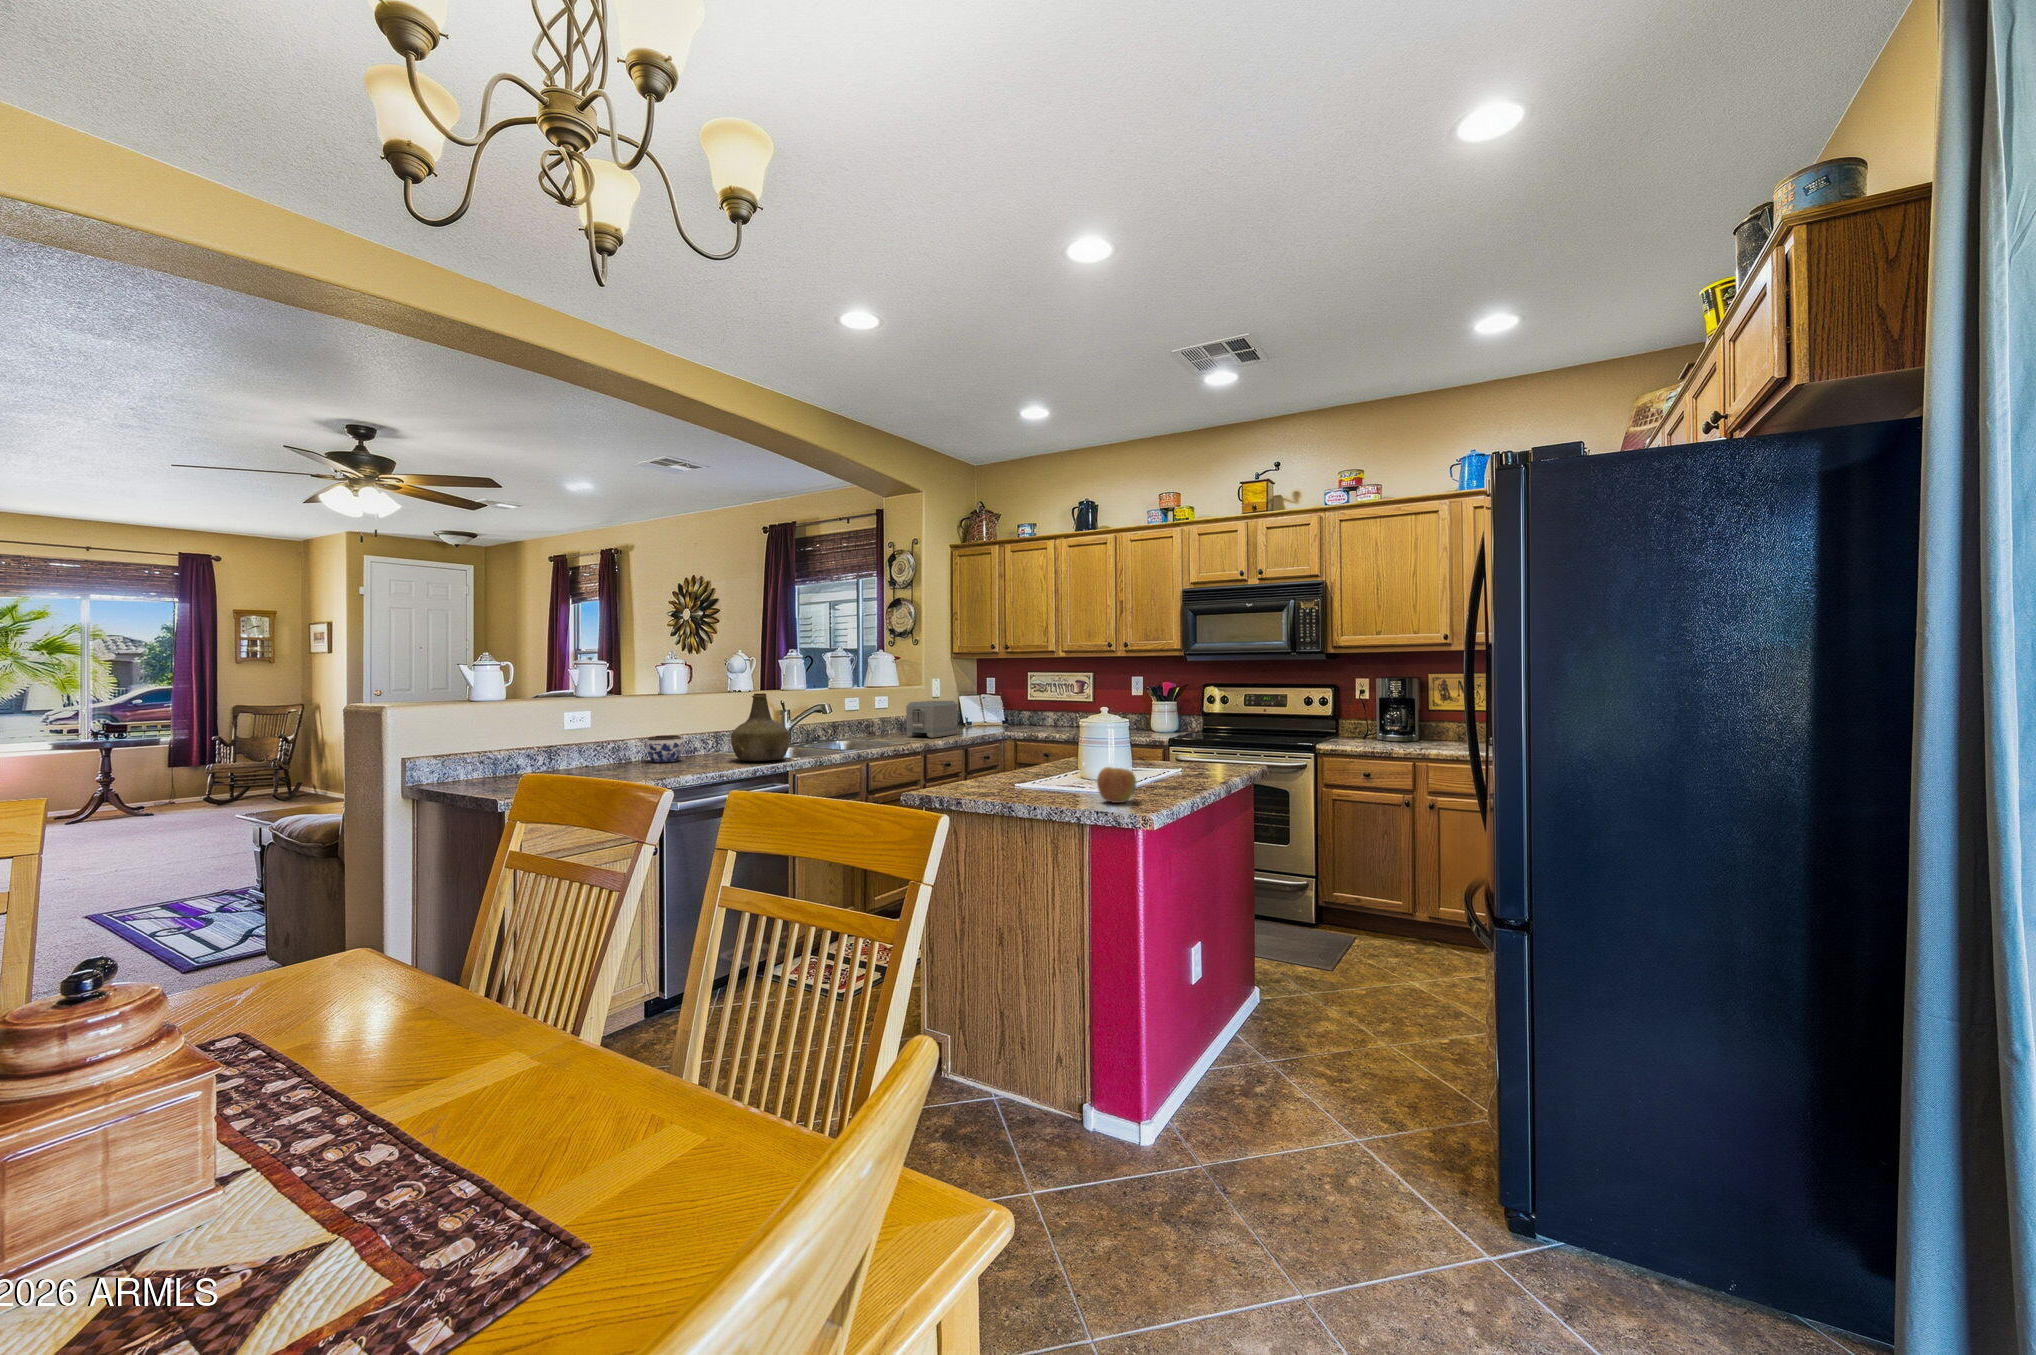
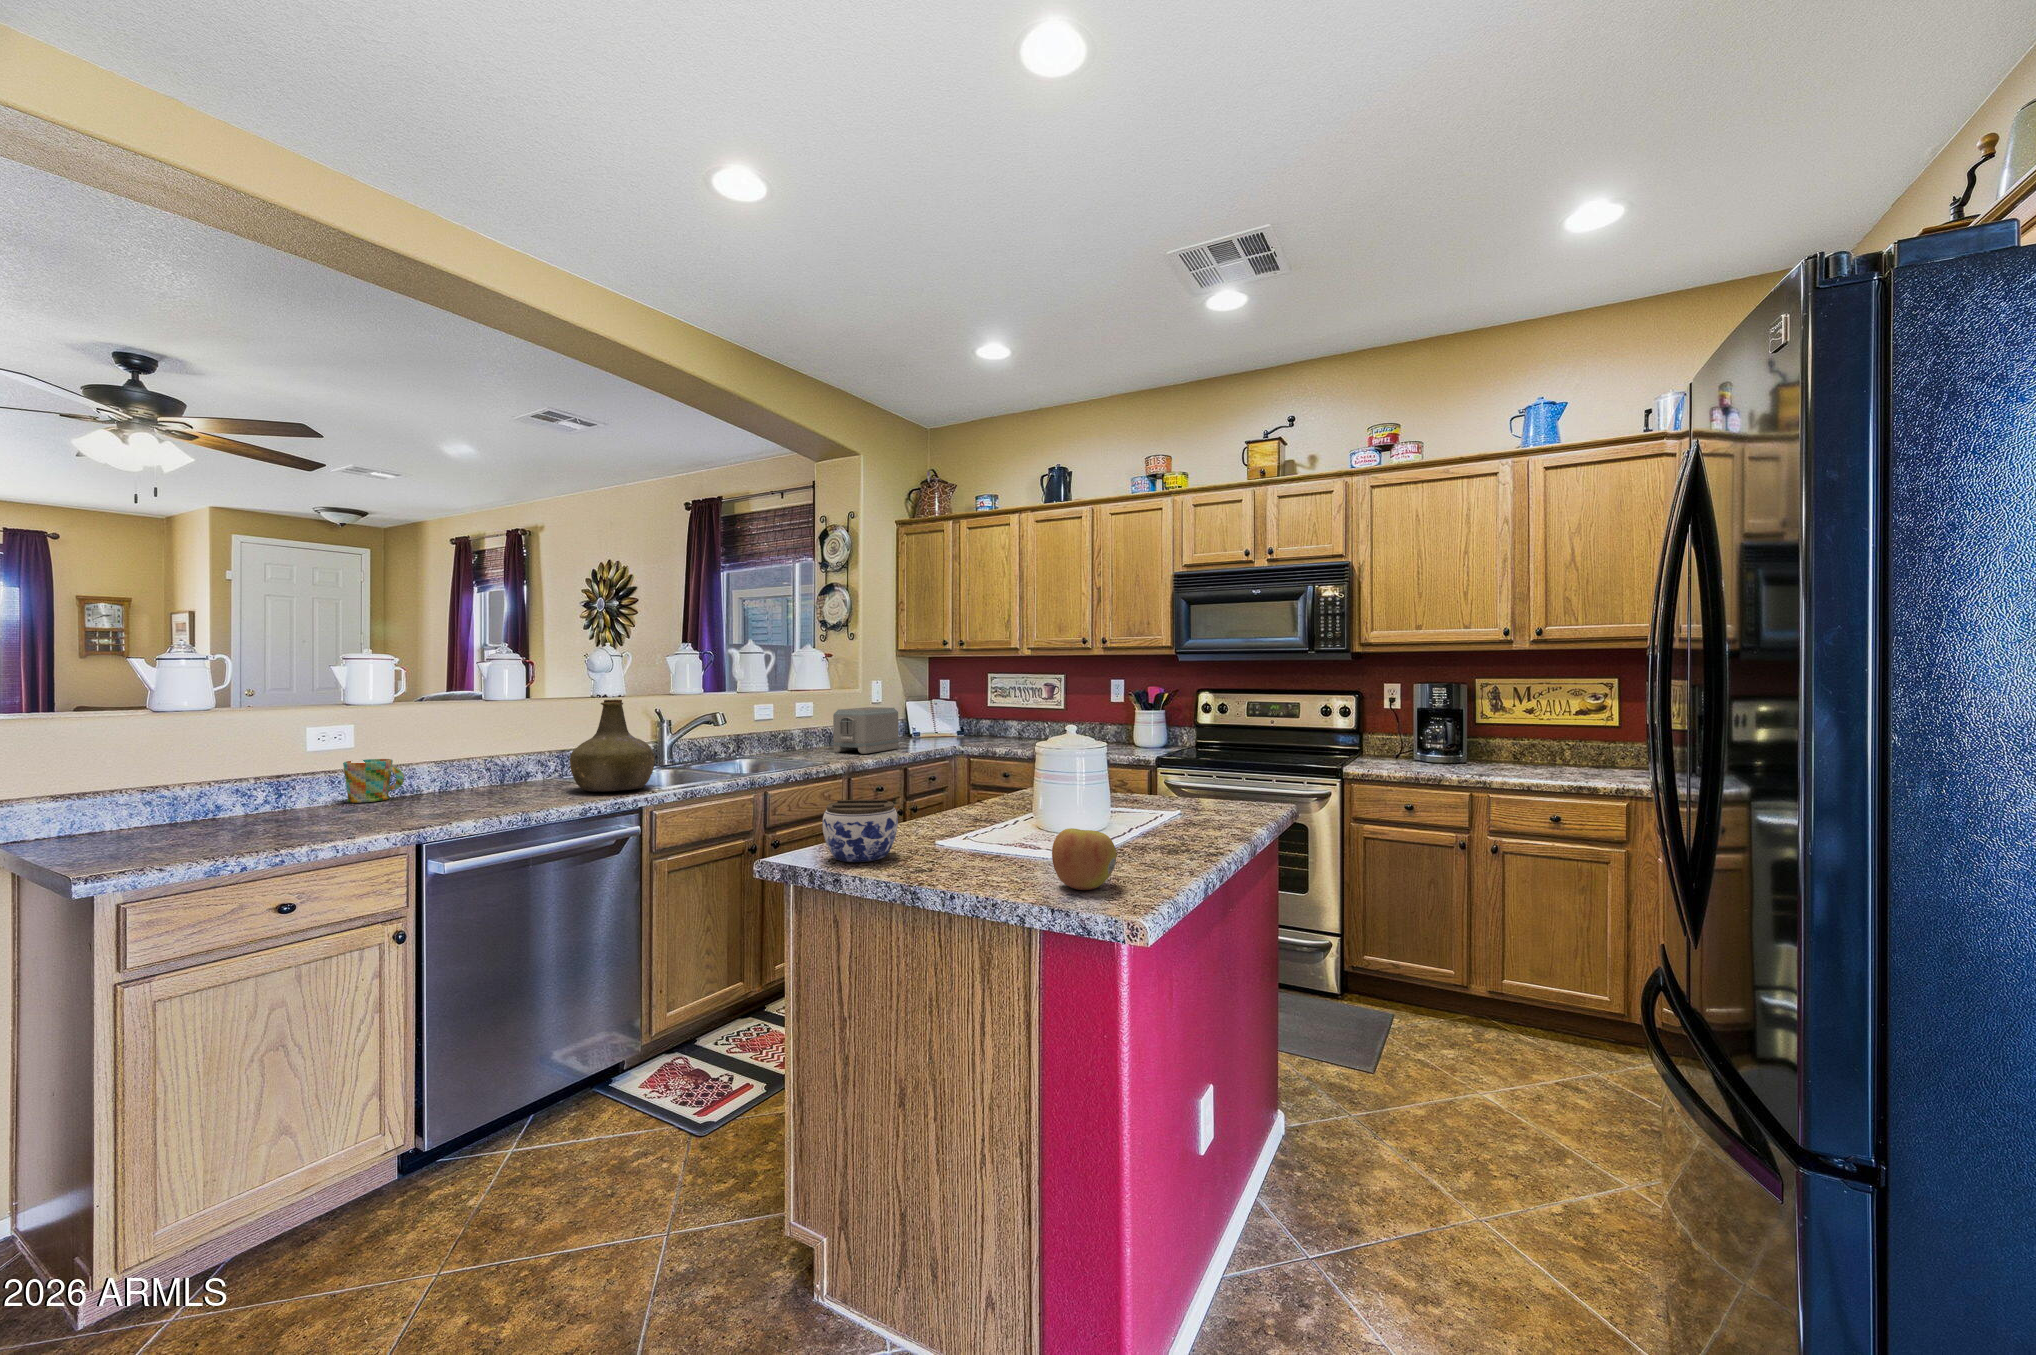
jar: present [646,736,683,762] -> present [822,800,898,862]
mug: none [581,737,620,767] -> present [343,759,404,803]

